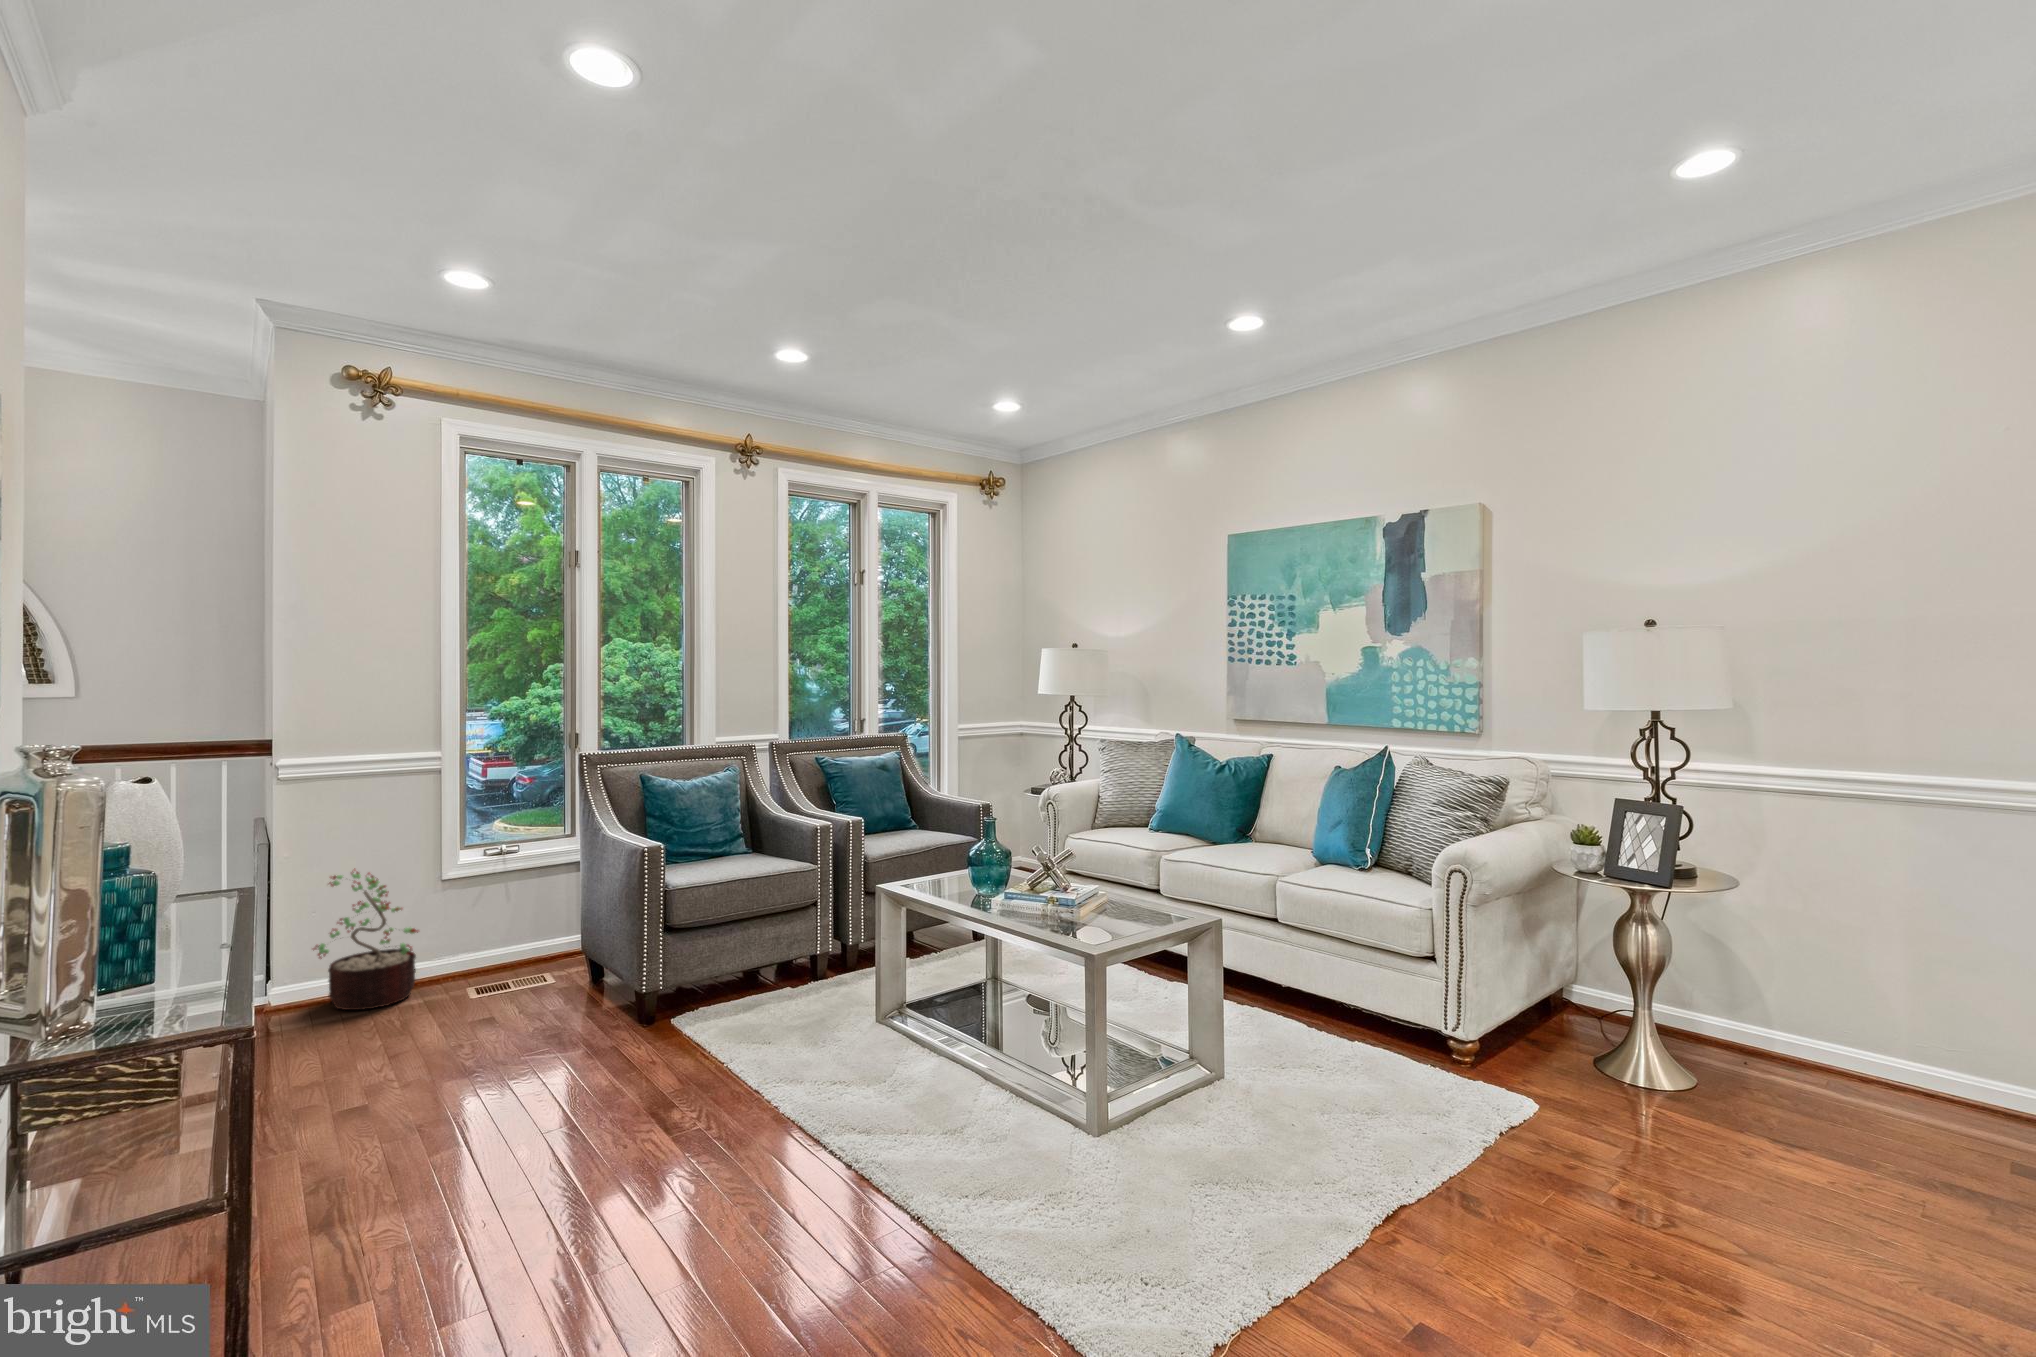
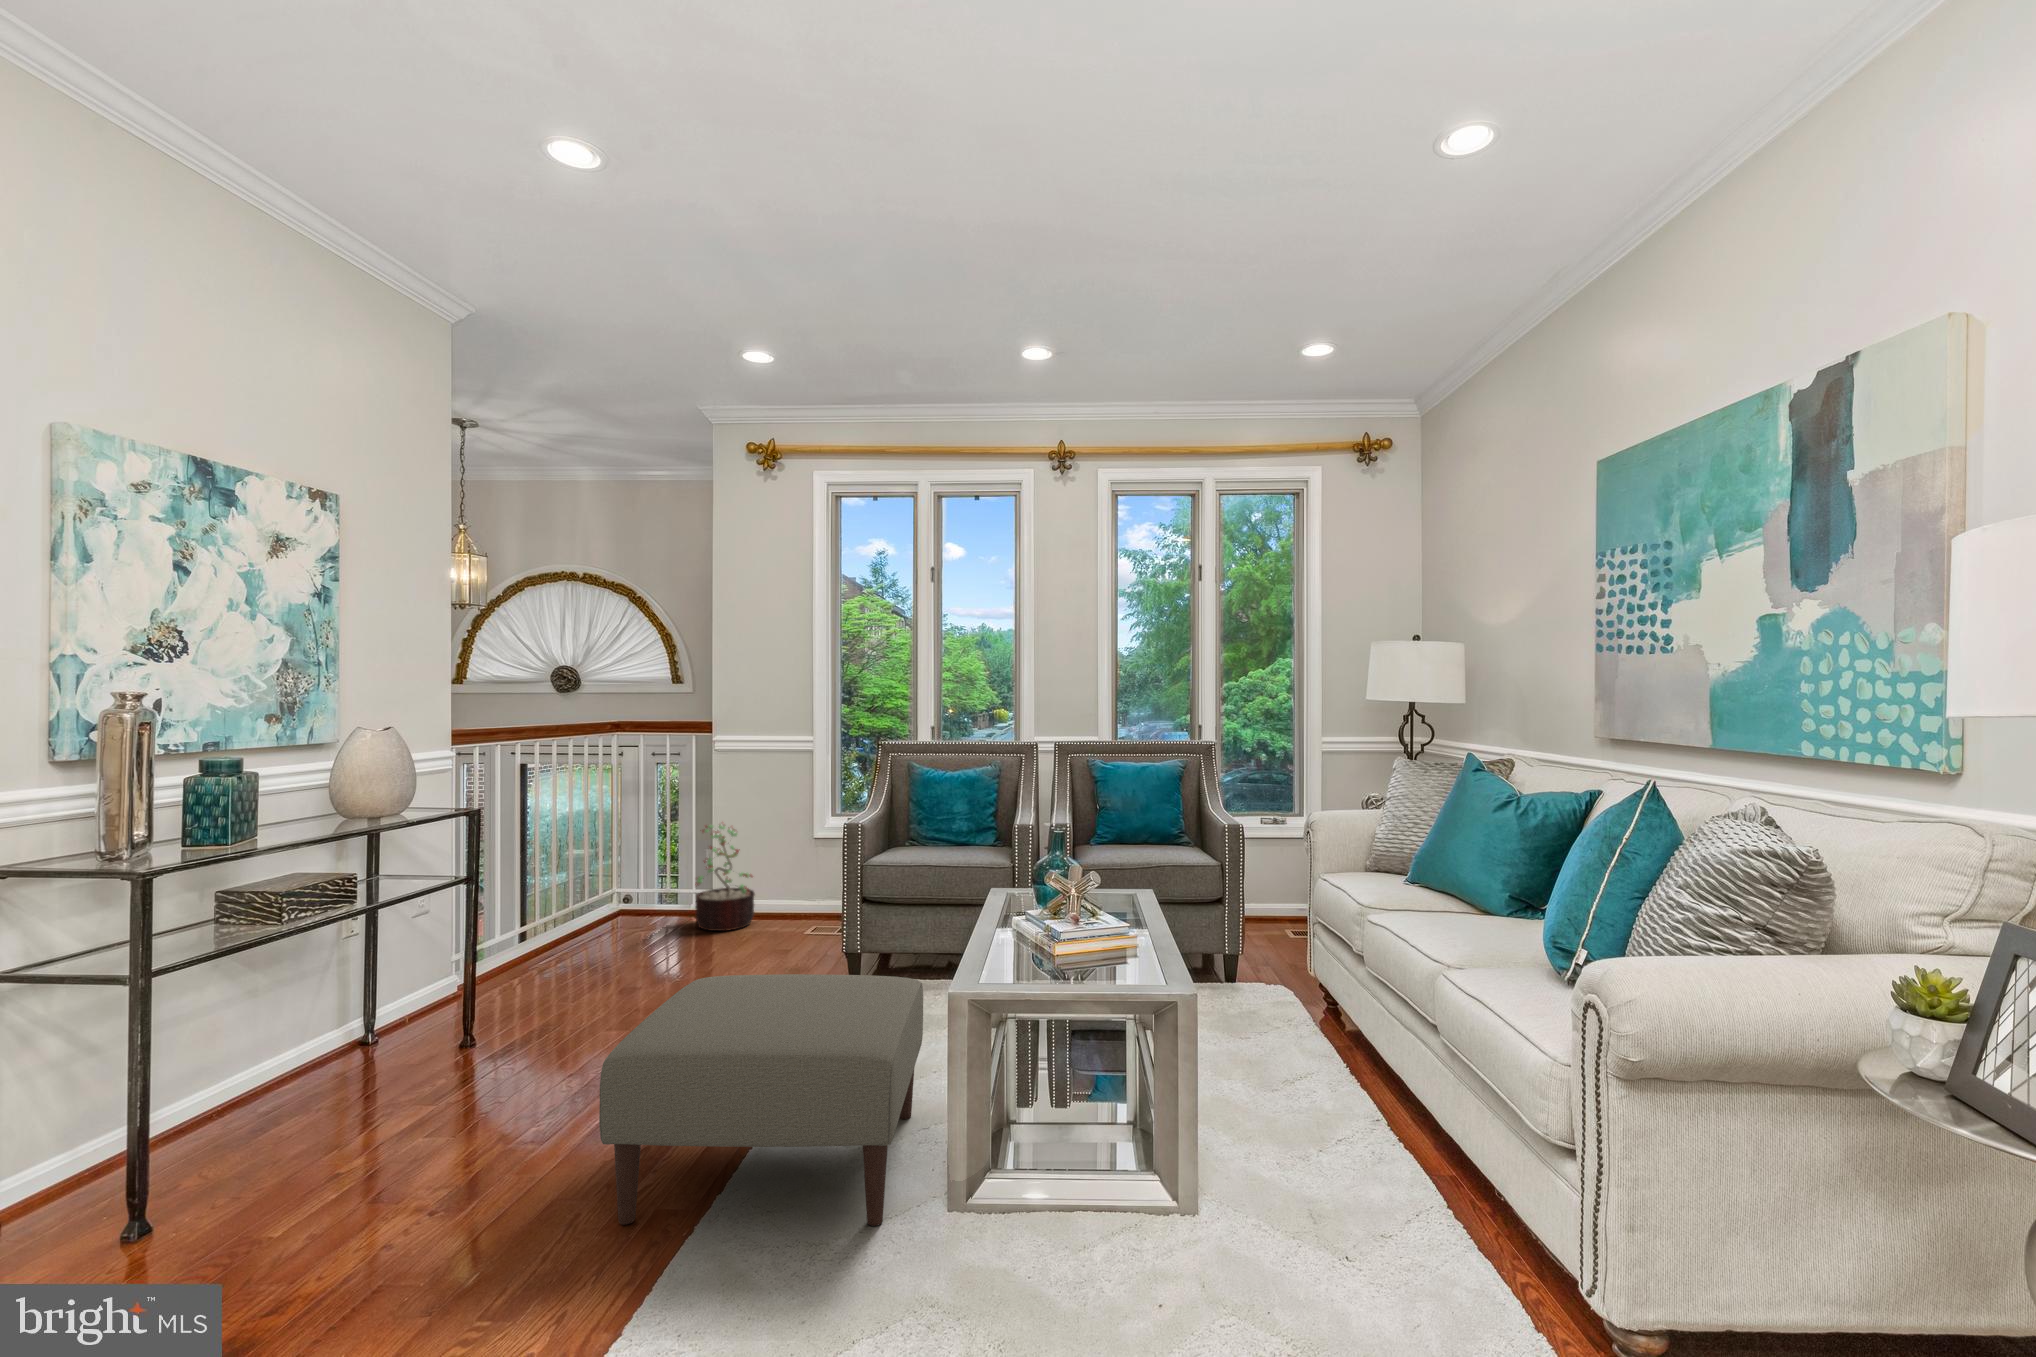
ottoman: none [744,966,1076,1242] -> present [599,974,923,1226]

